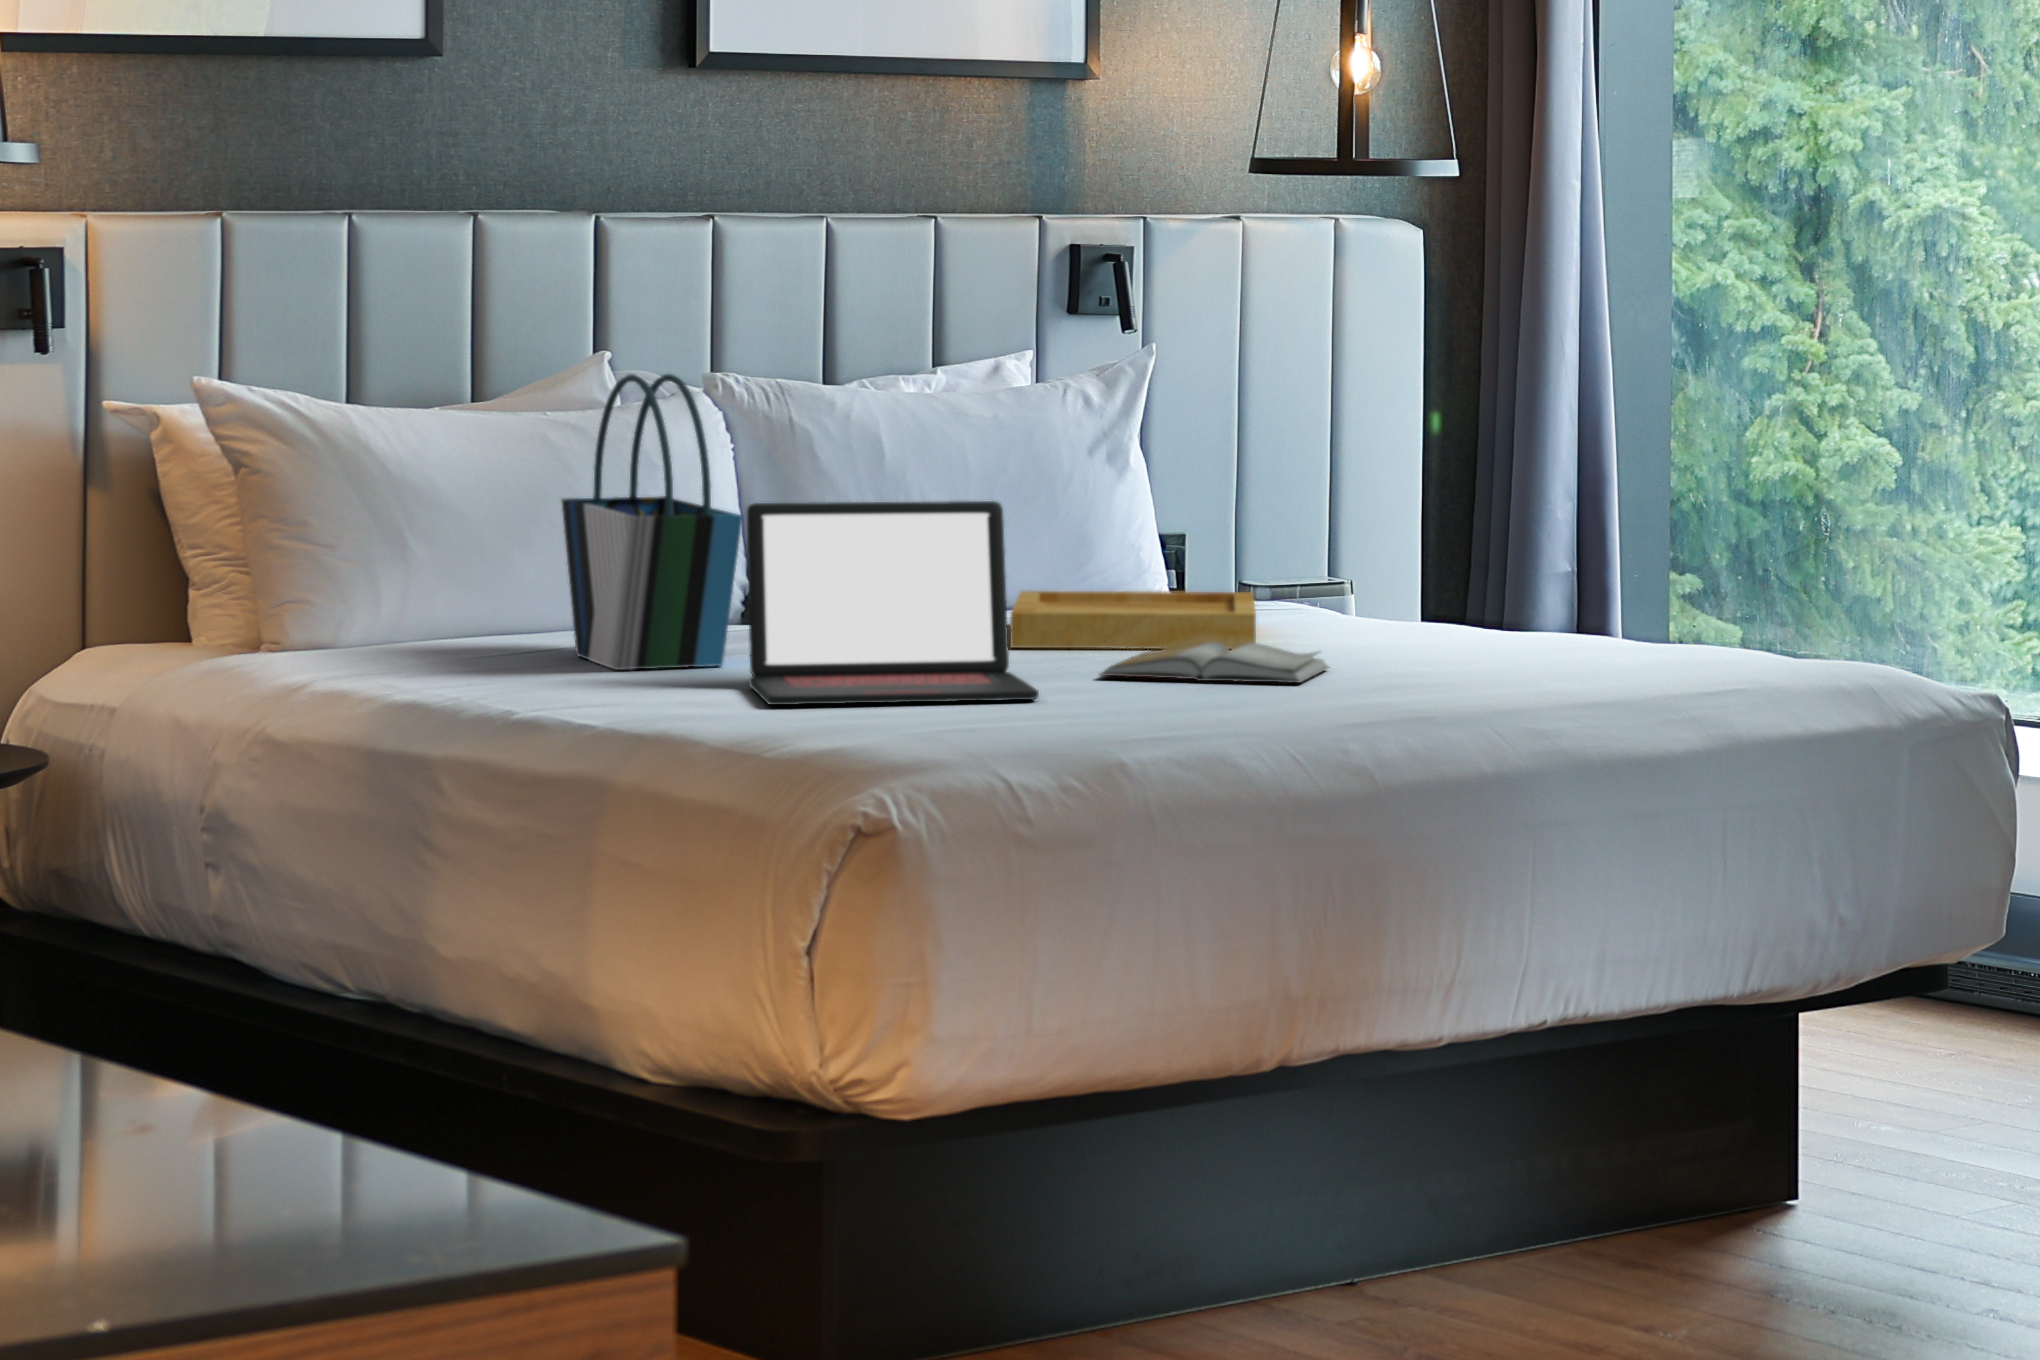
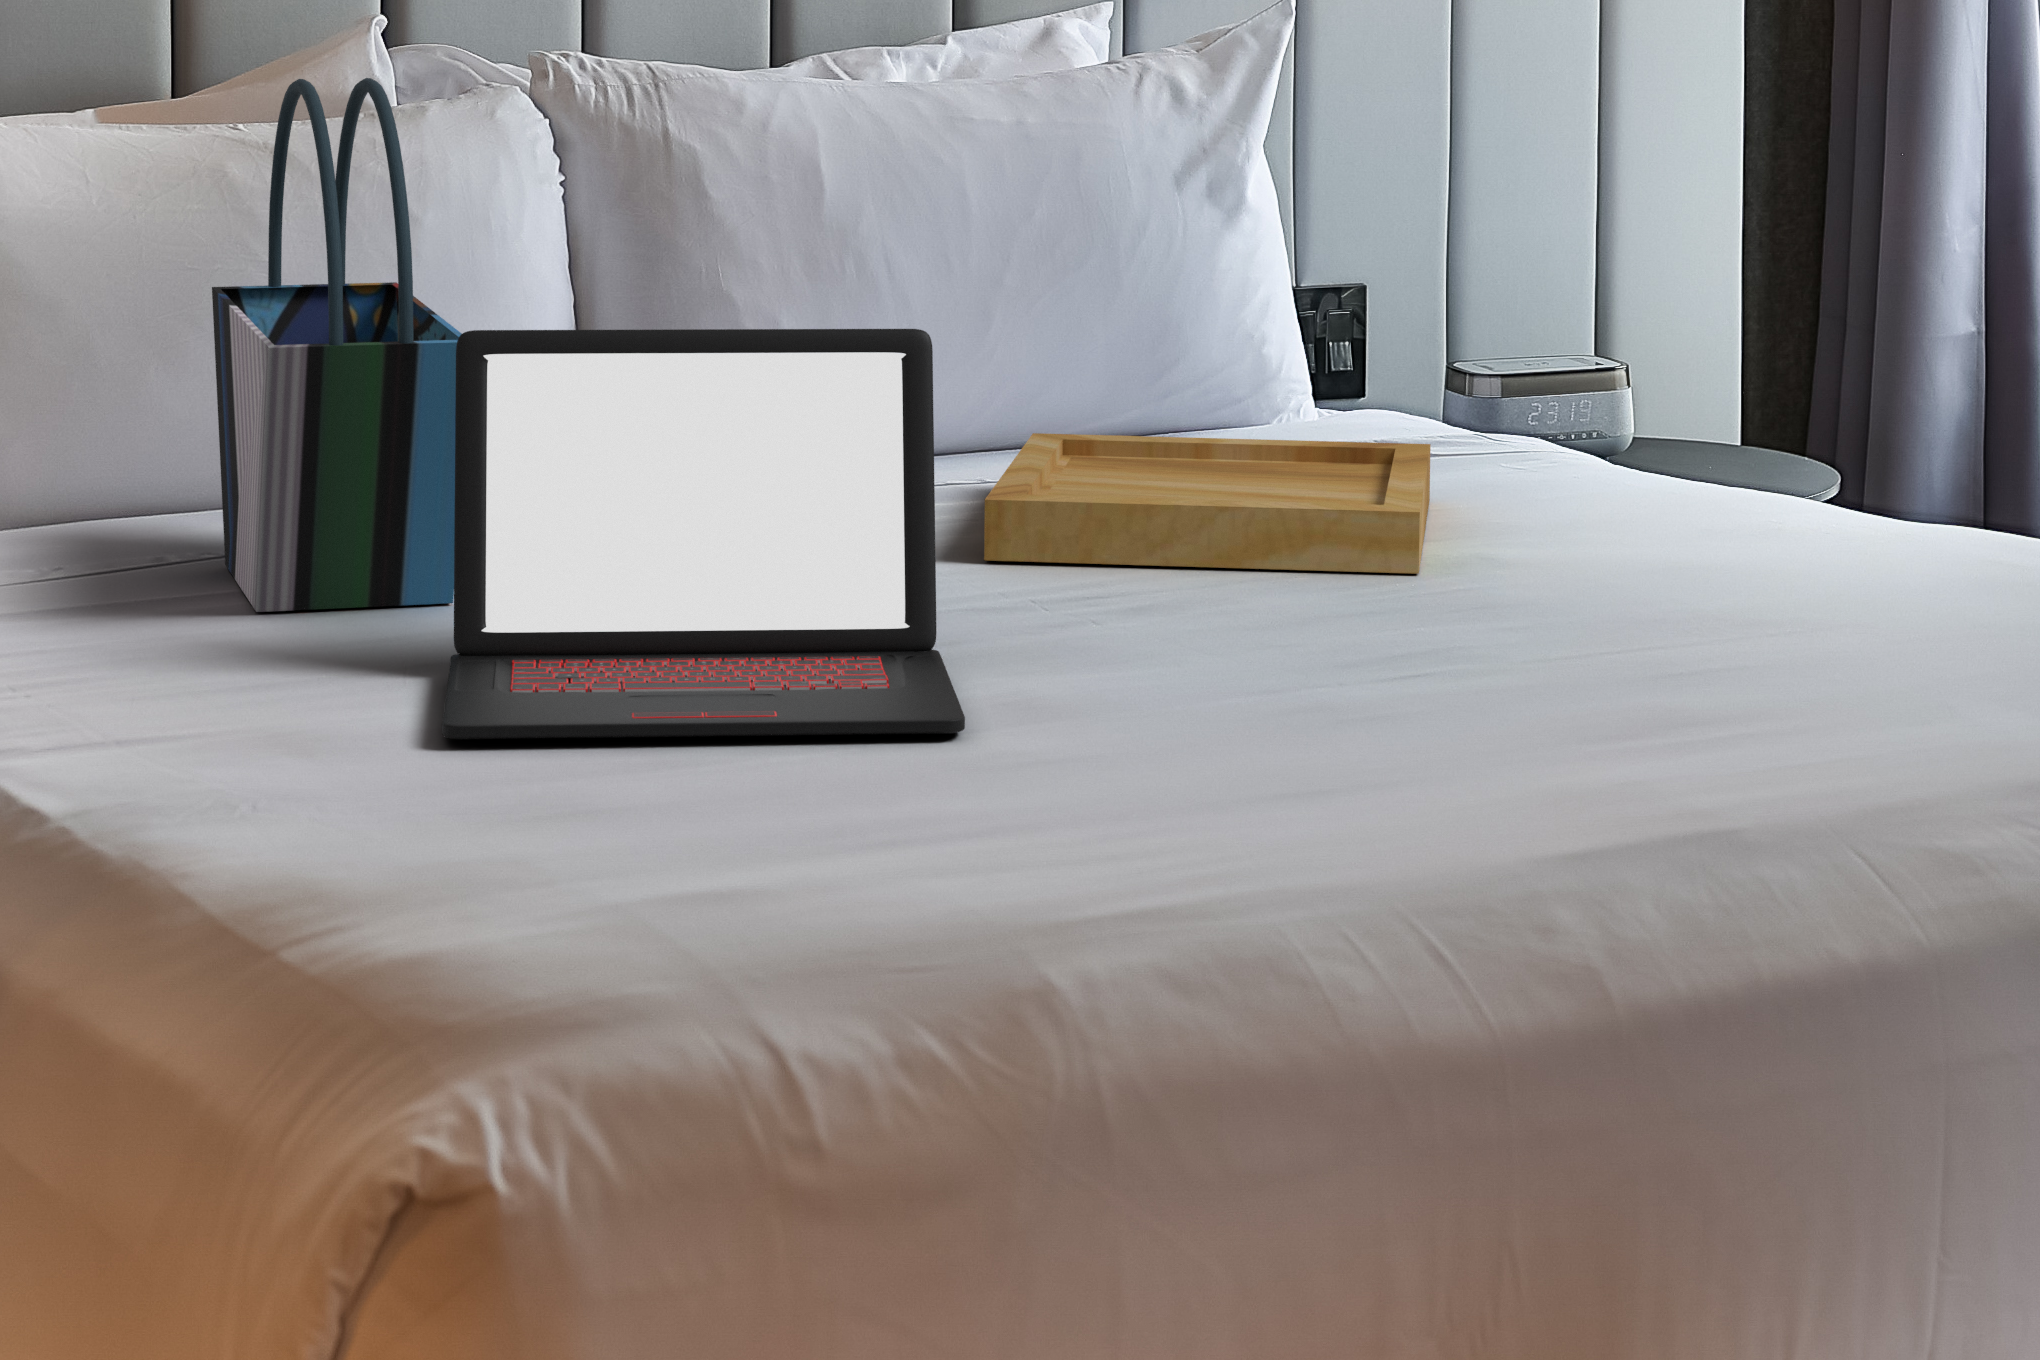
hardback book: present [1100,642,1328,683] -> none [1105,583,1543,690]

